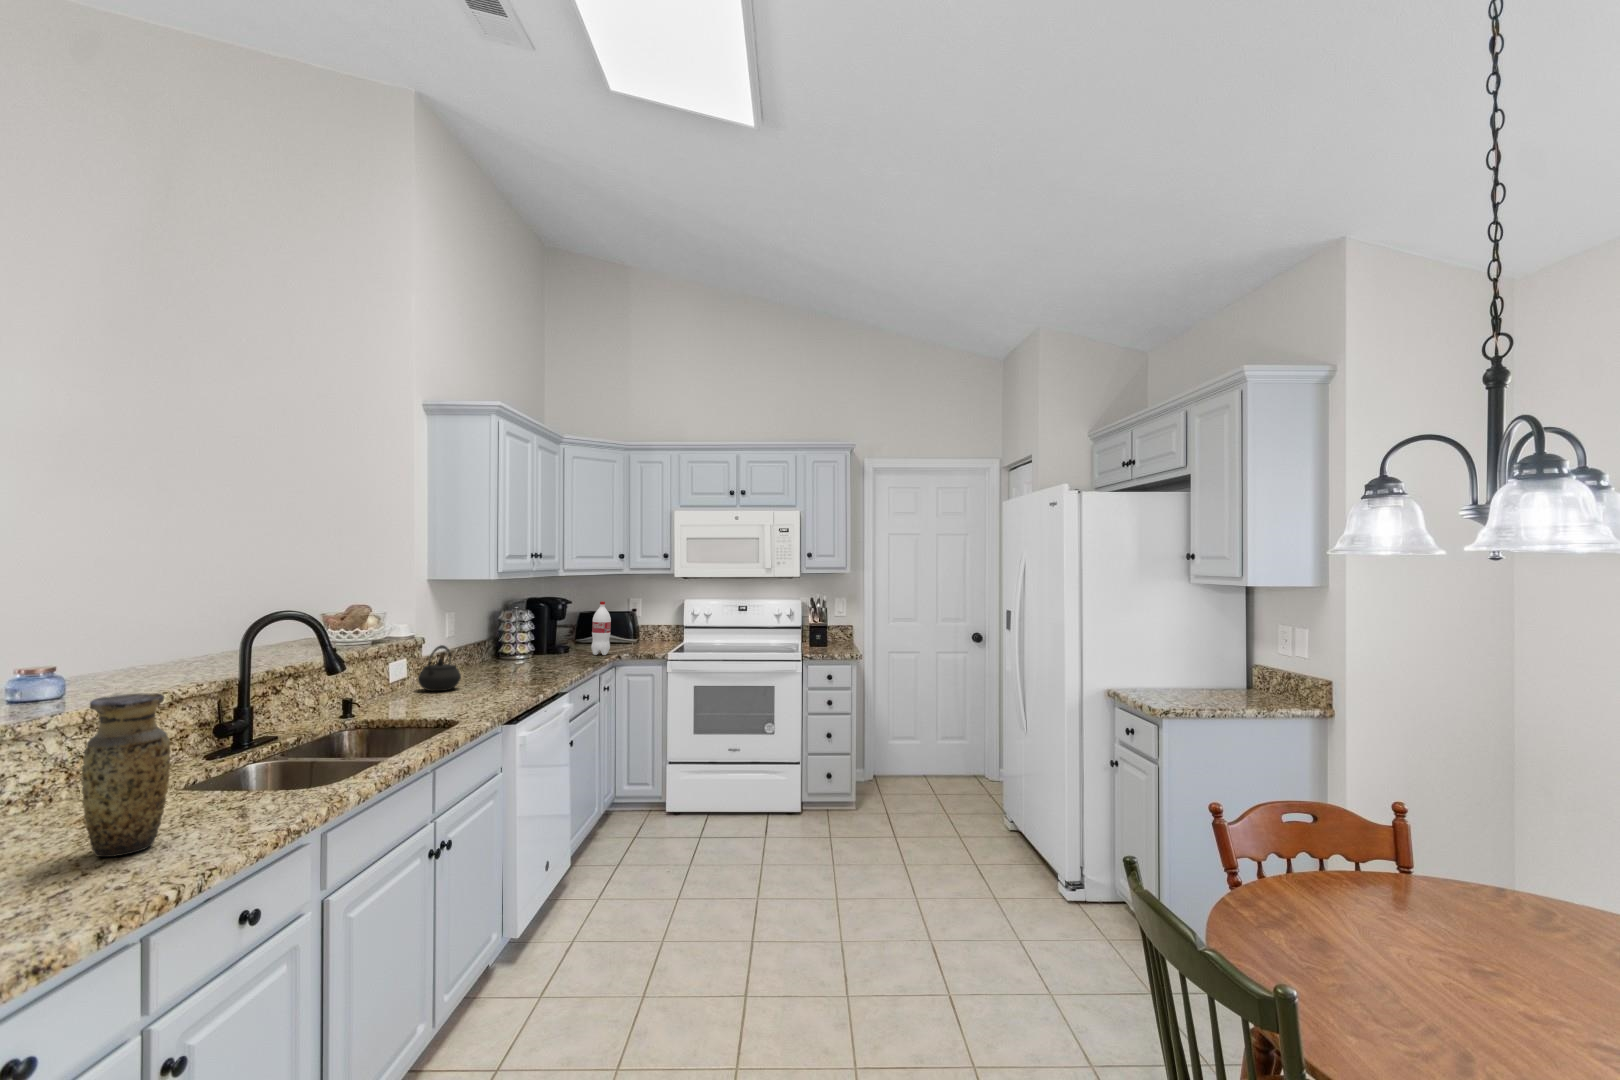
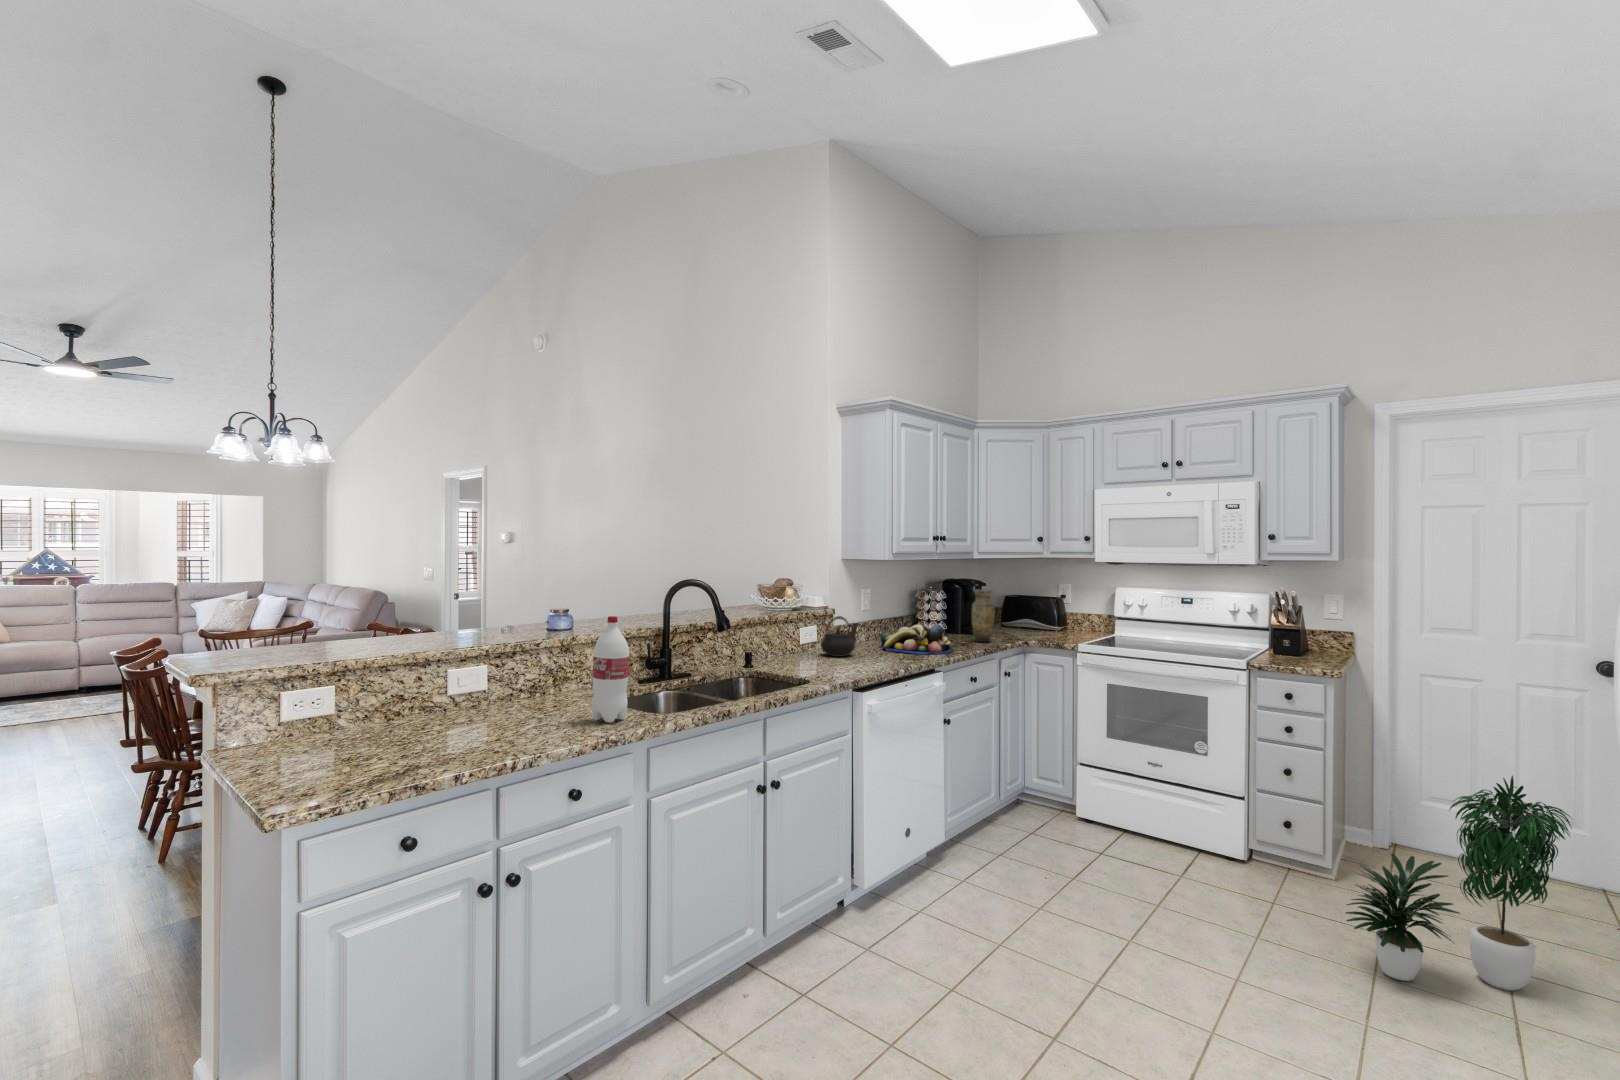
bottle: present [591,601,611,655] -> present [592,616,629,723]
fruit bowl: none [474,646,558,679] -> present [880,624,953,654]
vase: present [82,693,170,857] -> present [972,590,995,642]
potted plant: none [903,718,1026,883] -> present [1345,775,1572,991]

